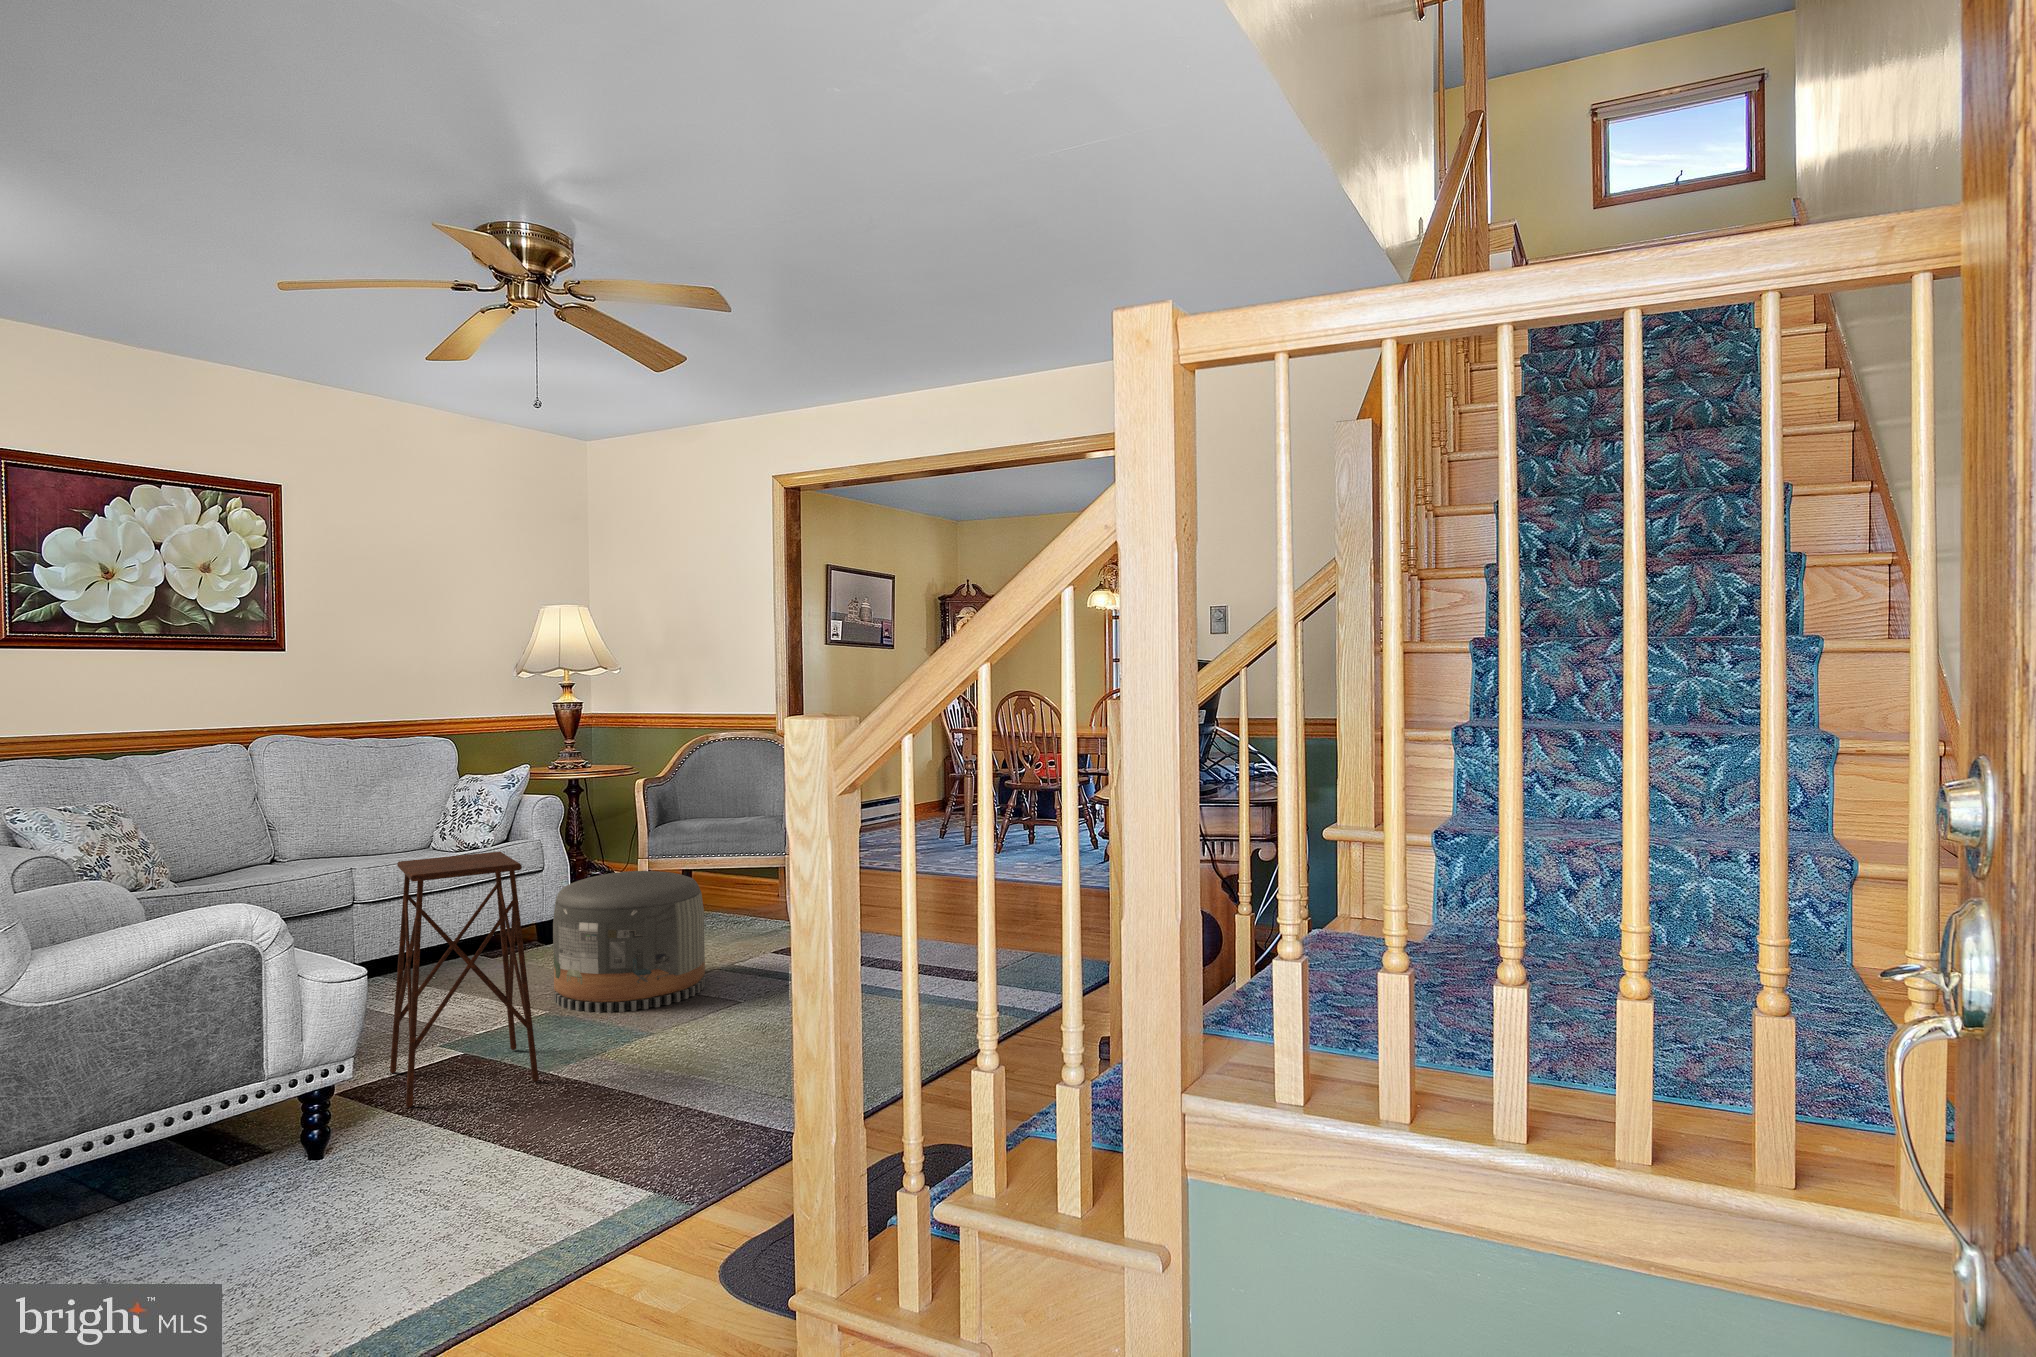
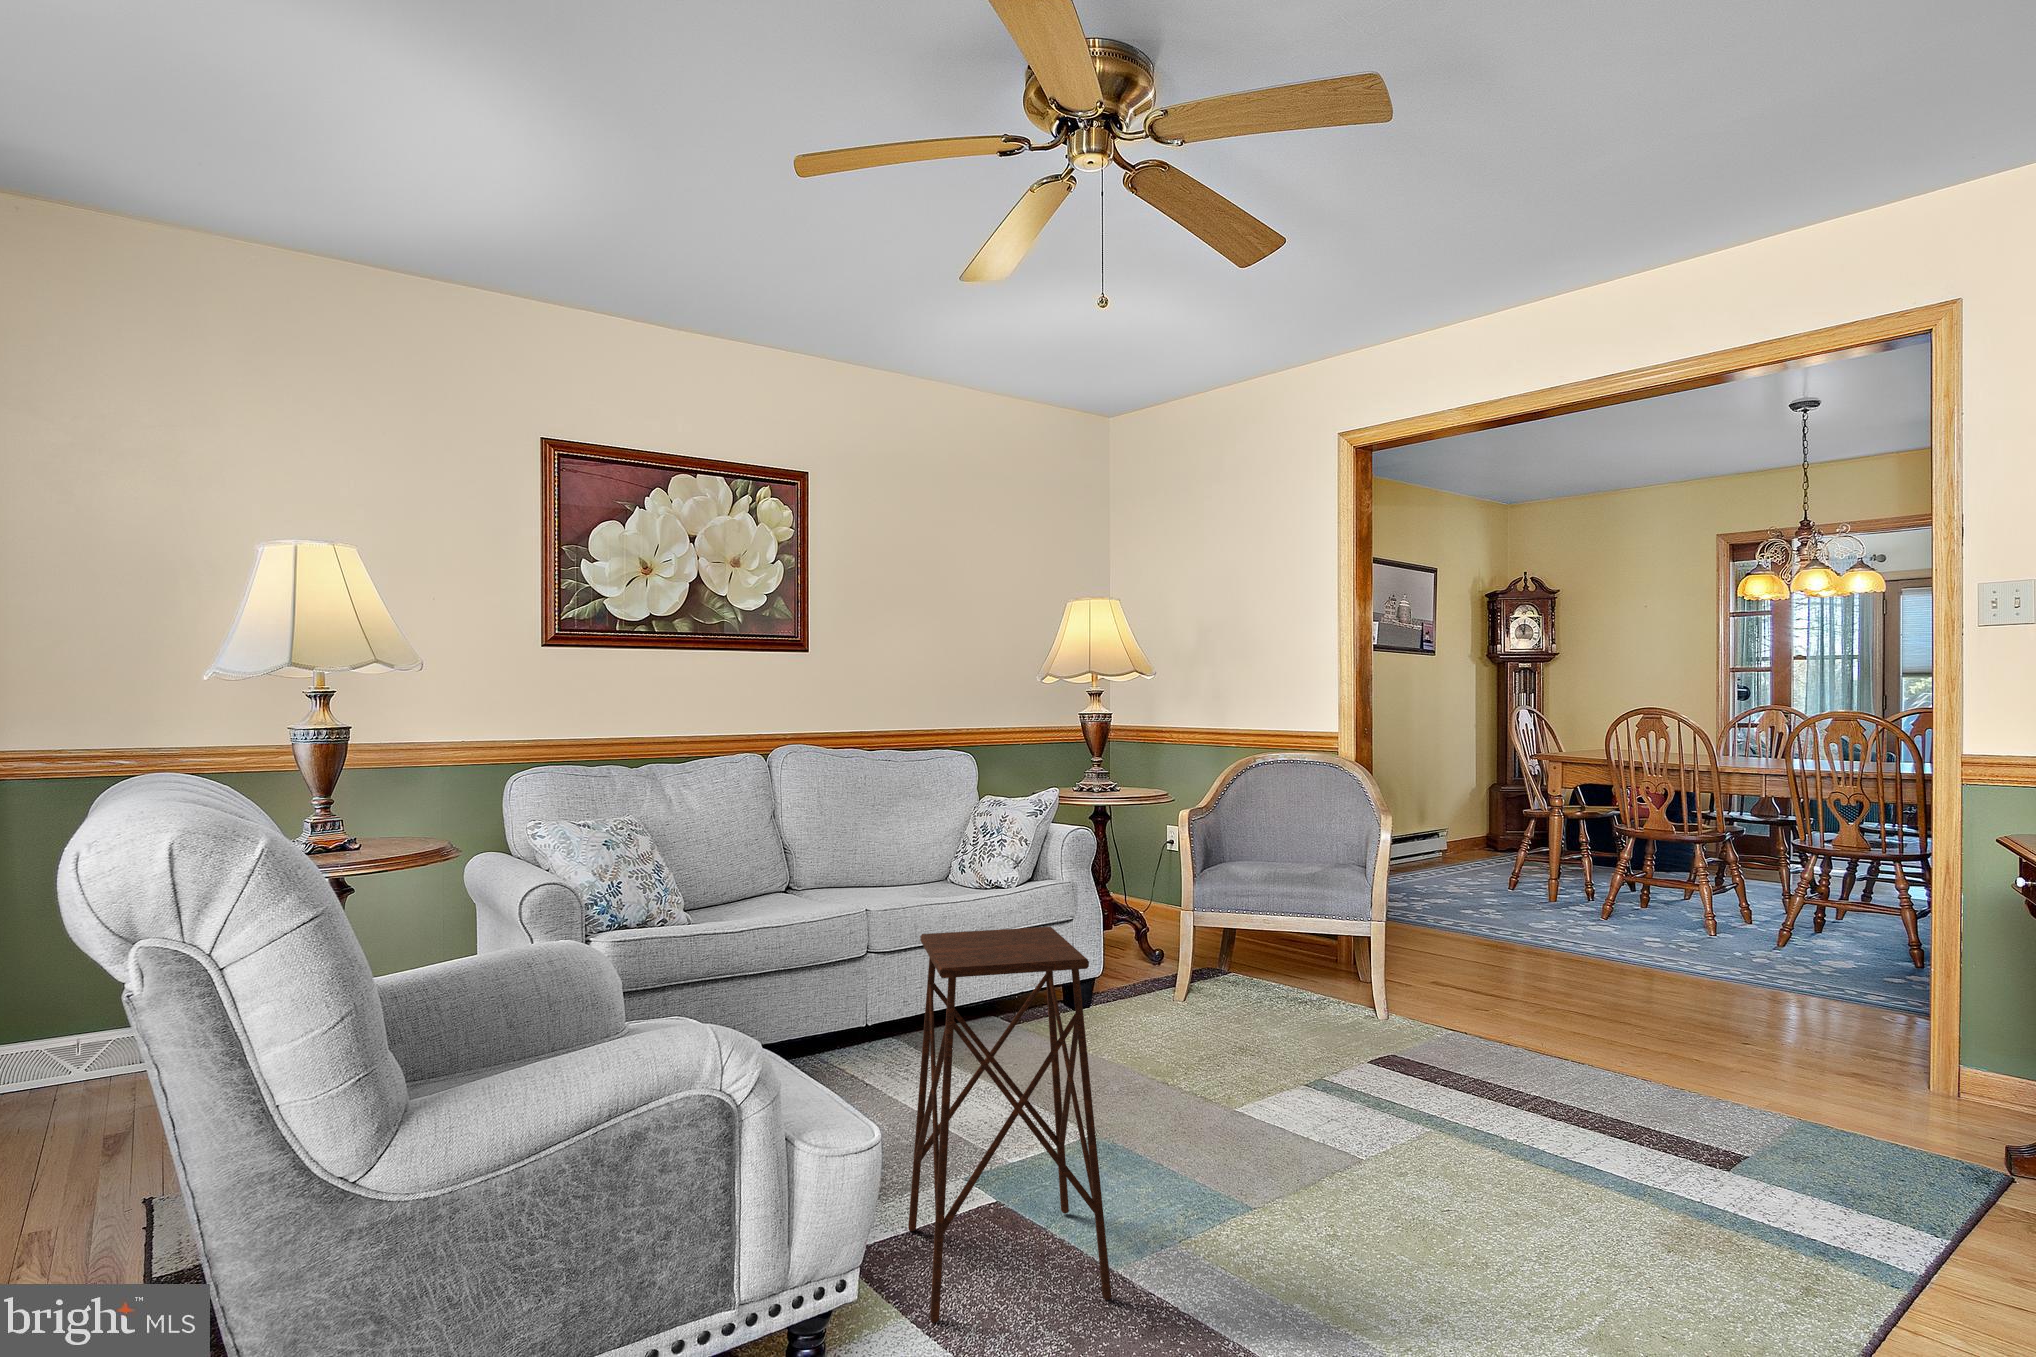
pouf: present [553,871,705,1013] -> none [1101,945,1301,1156]

